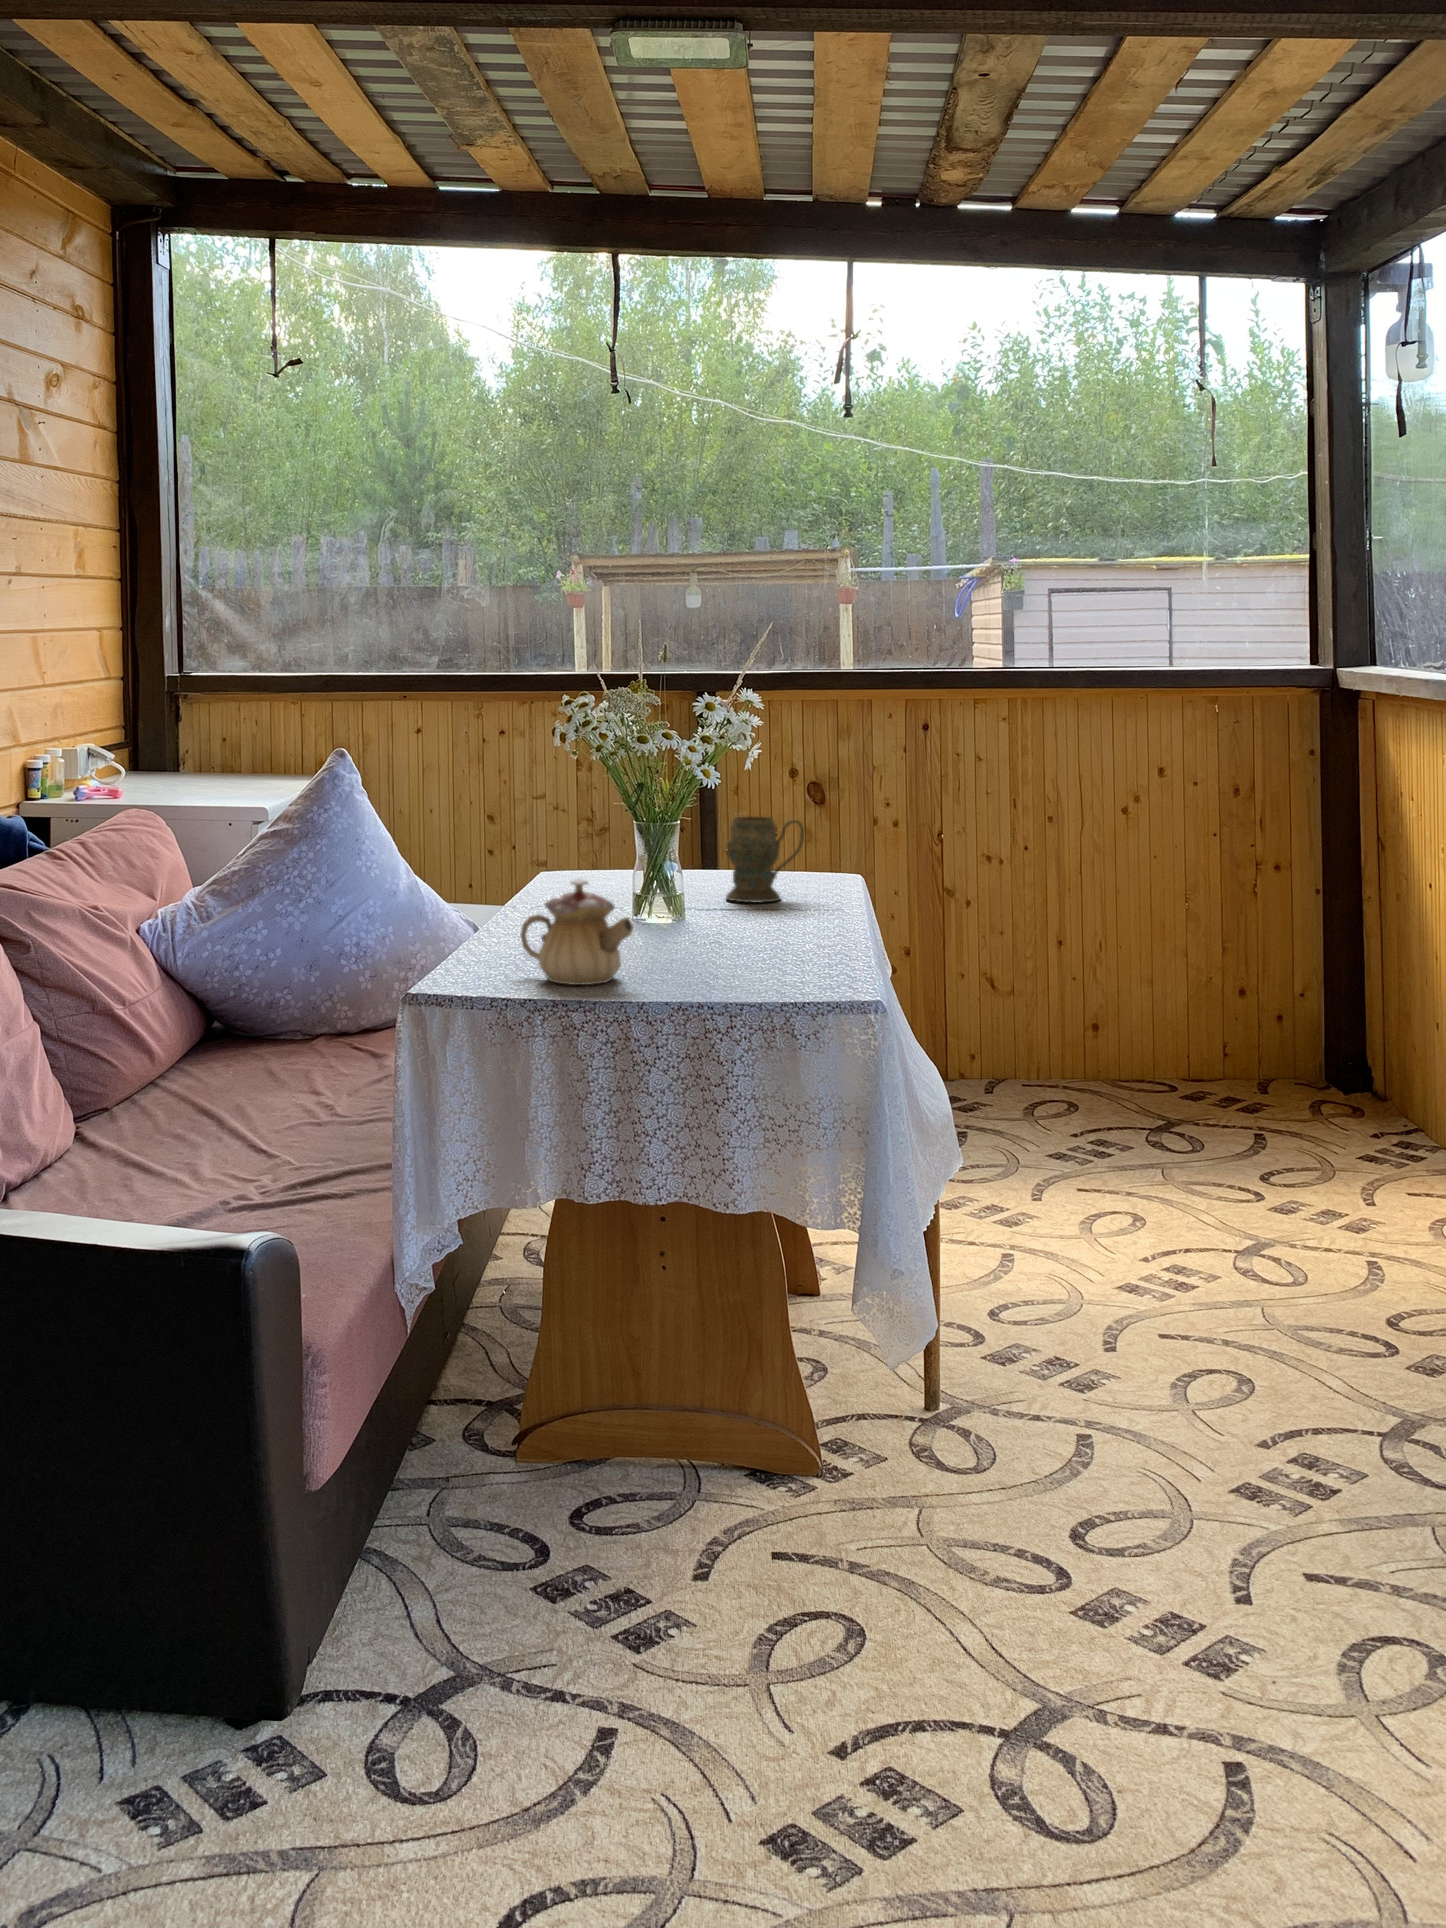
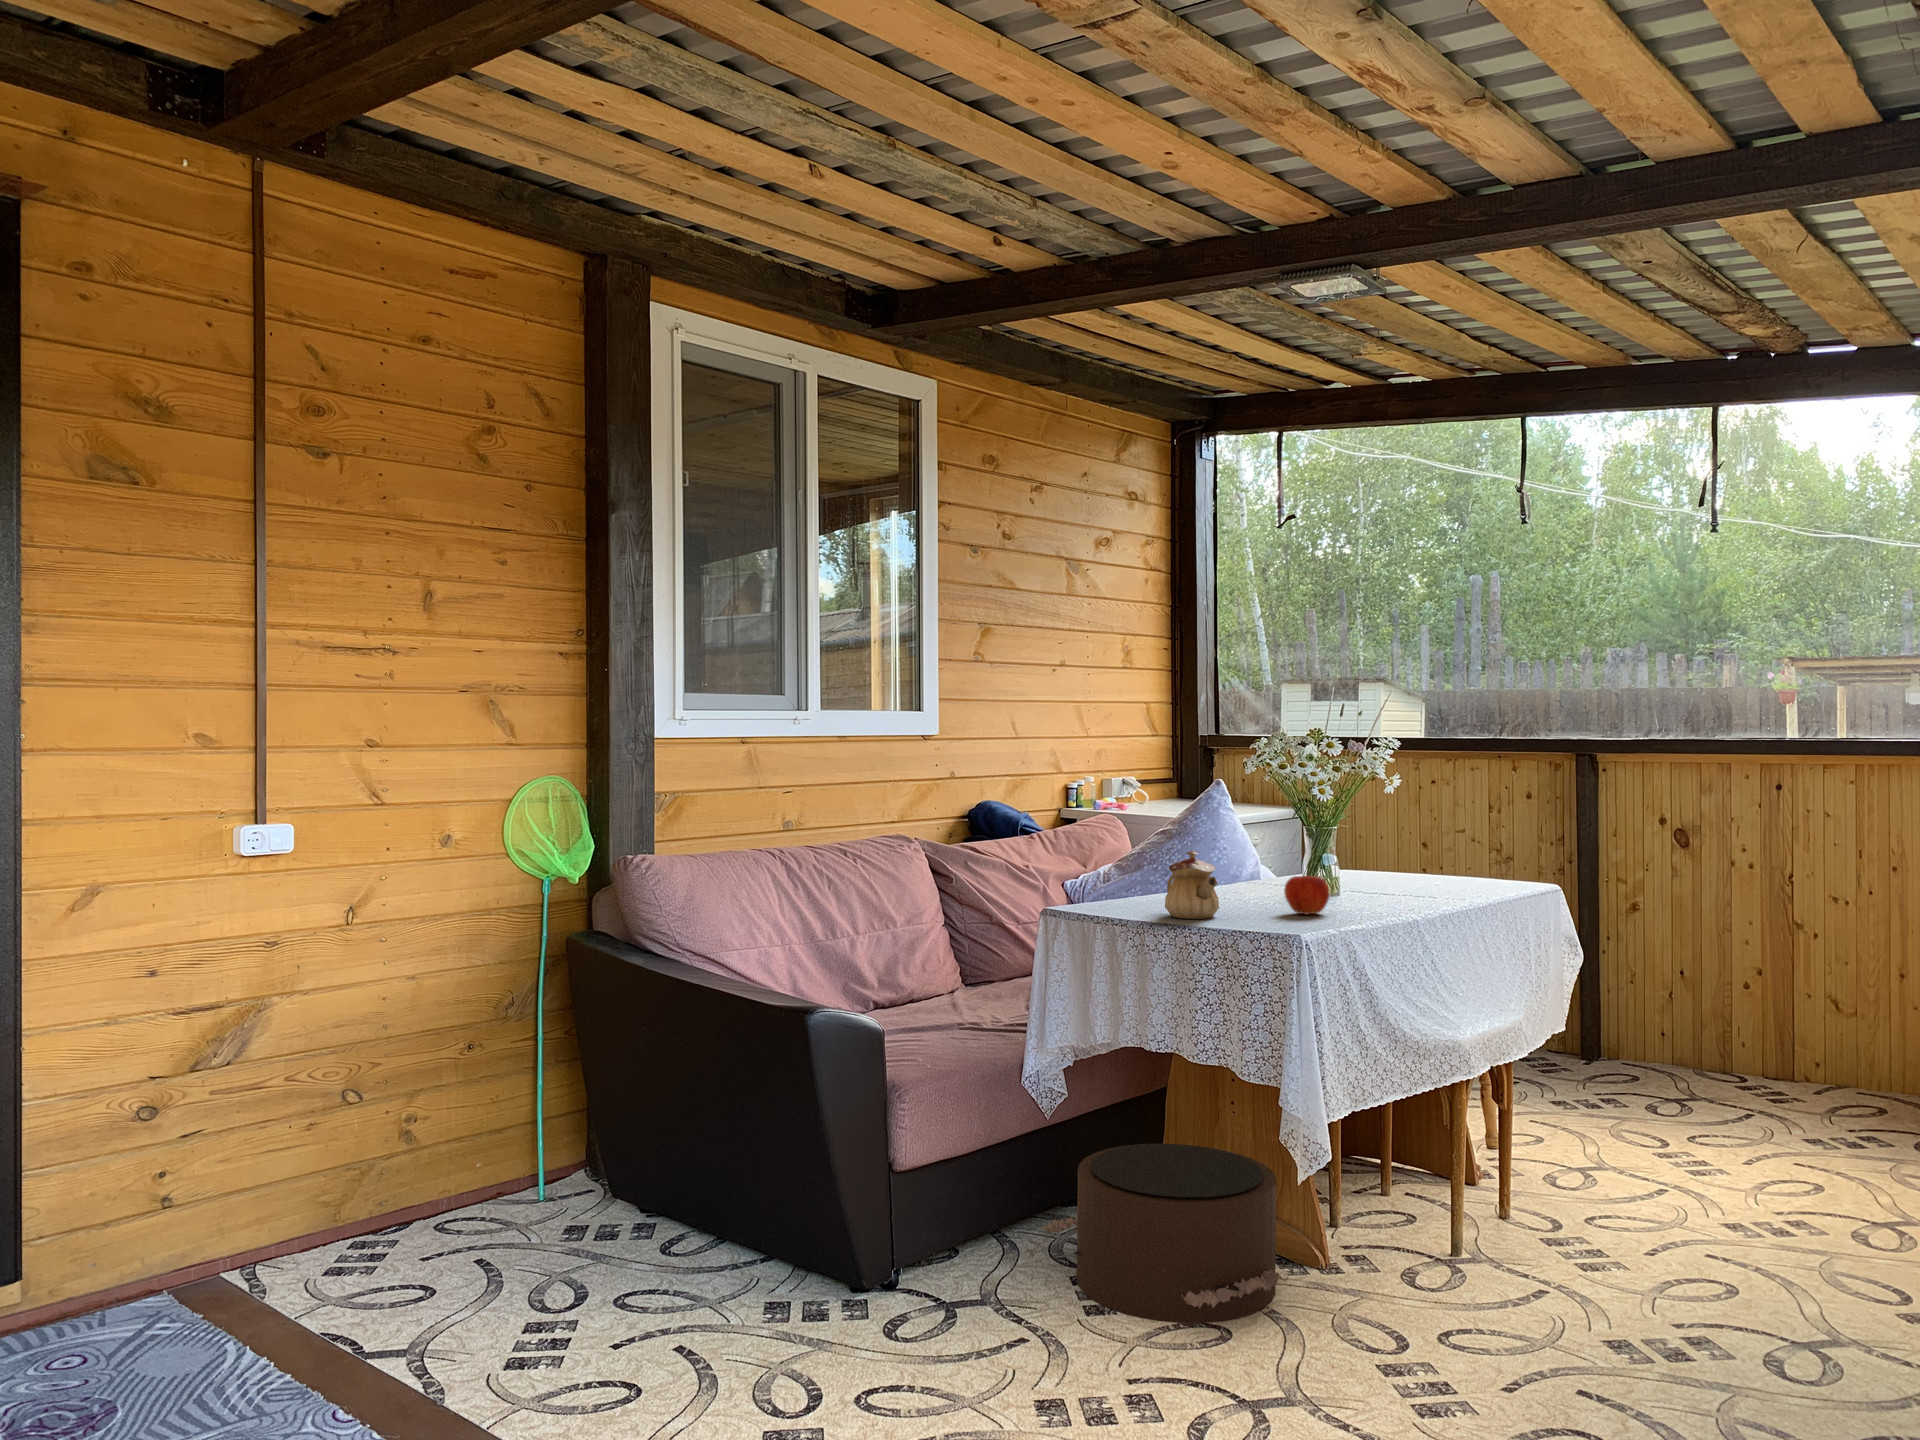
mug: present [726,817,804,902] -> none [1407,830,1466,891]
apple: none [685,894,749,959] -> present [1284,875,1330,914]
pouf: none [453,1333,867,1636] -> present [1042,1144,1288,1323]

